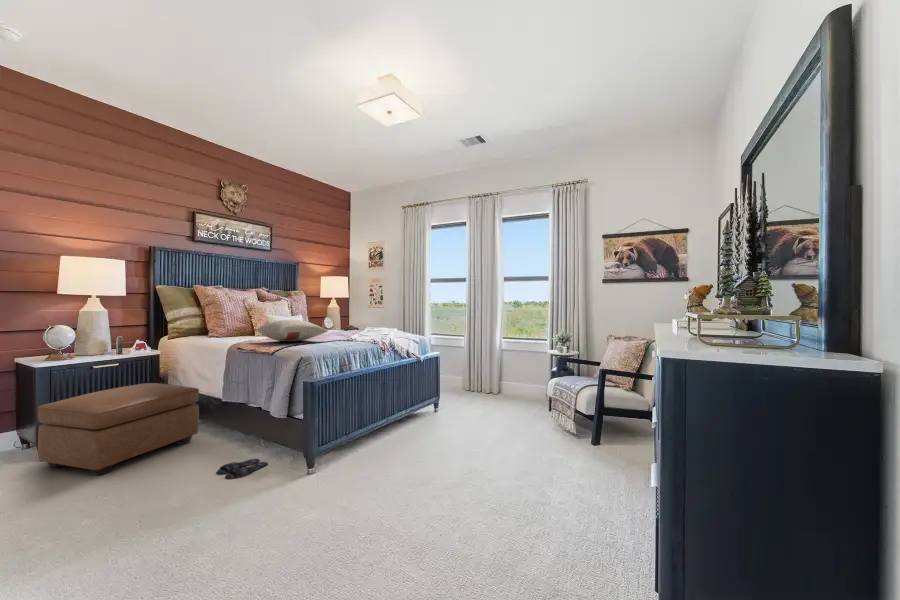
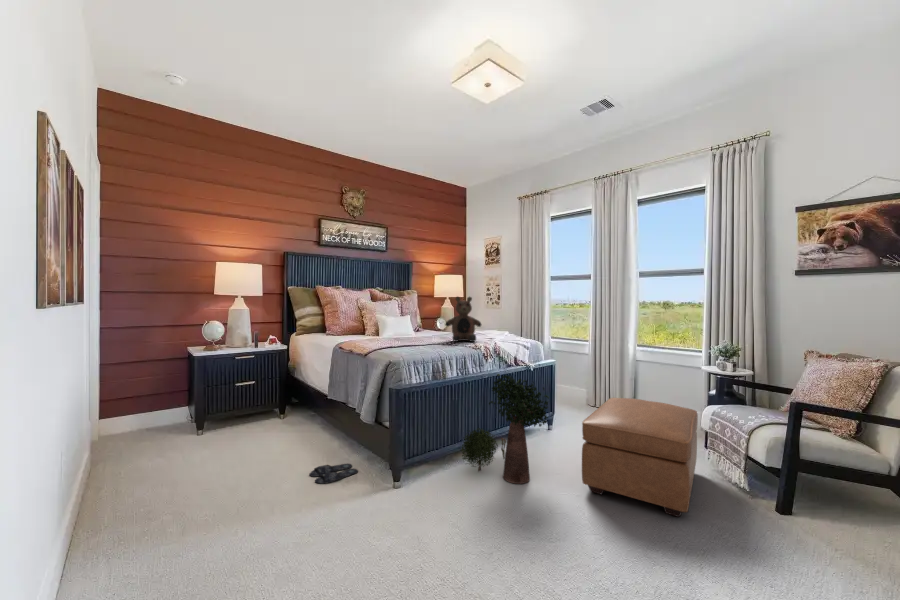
teddy bear: none [345,297,378,338] -> present [445,297,481,342]
pillow: present [257,320,328,342] -> none [357,320,424,343]
potted plant: none [366,363,441,453] -> present [461,374,549,484]
ottoman: present [38,383,199,475] -> present [582,398,698,517]

